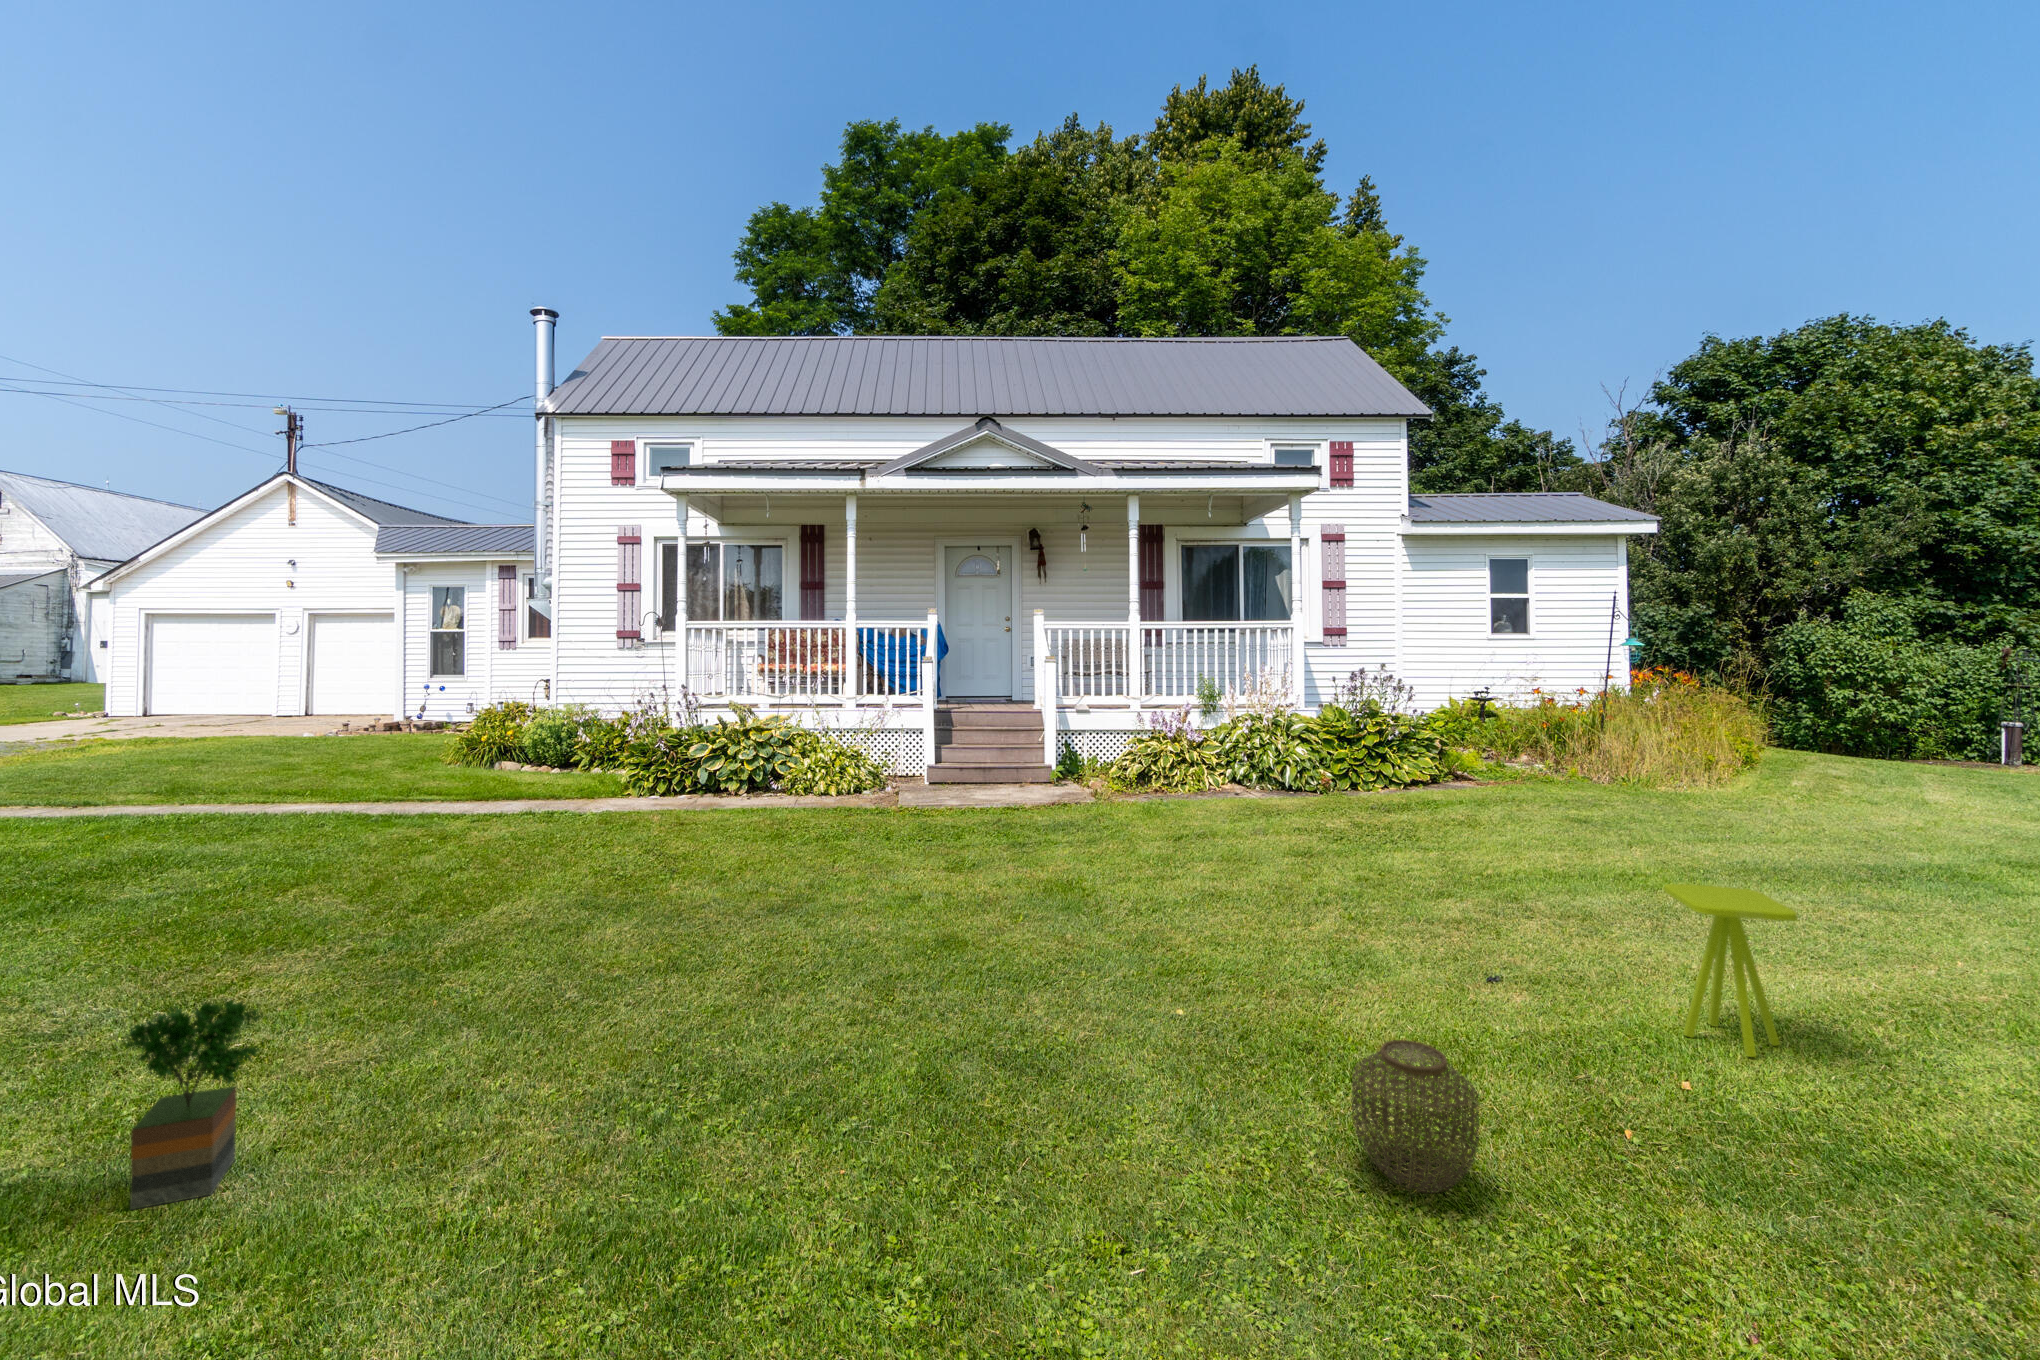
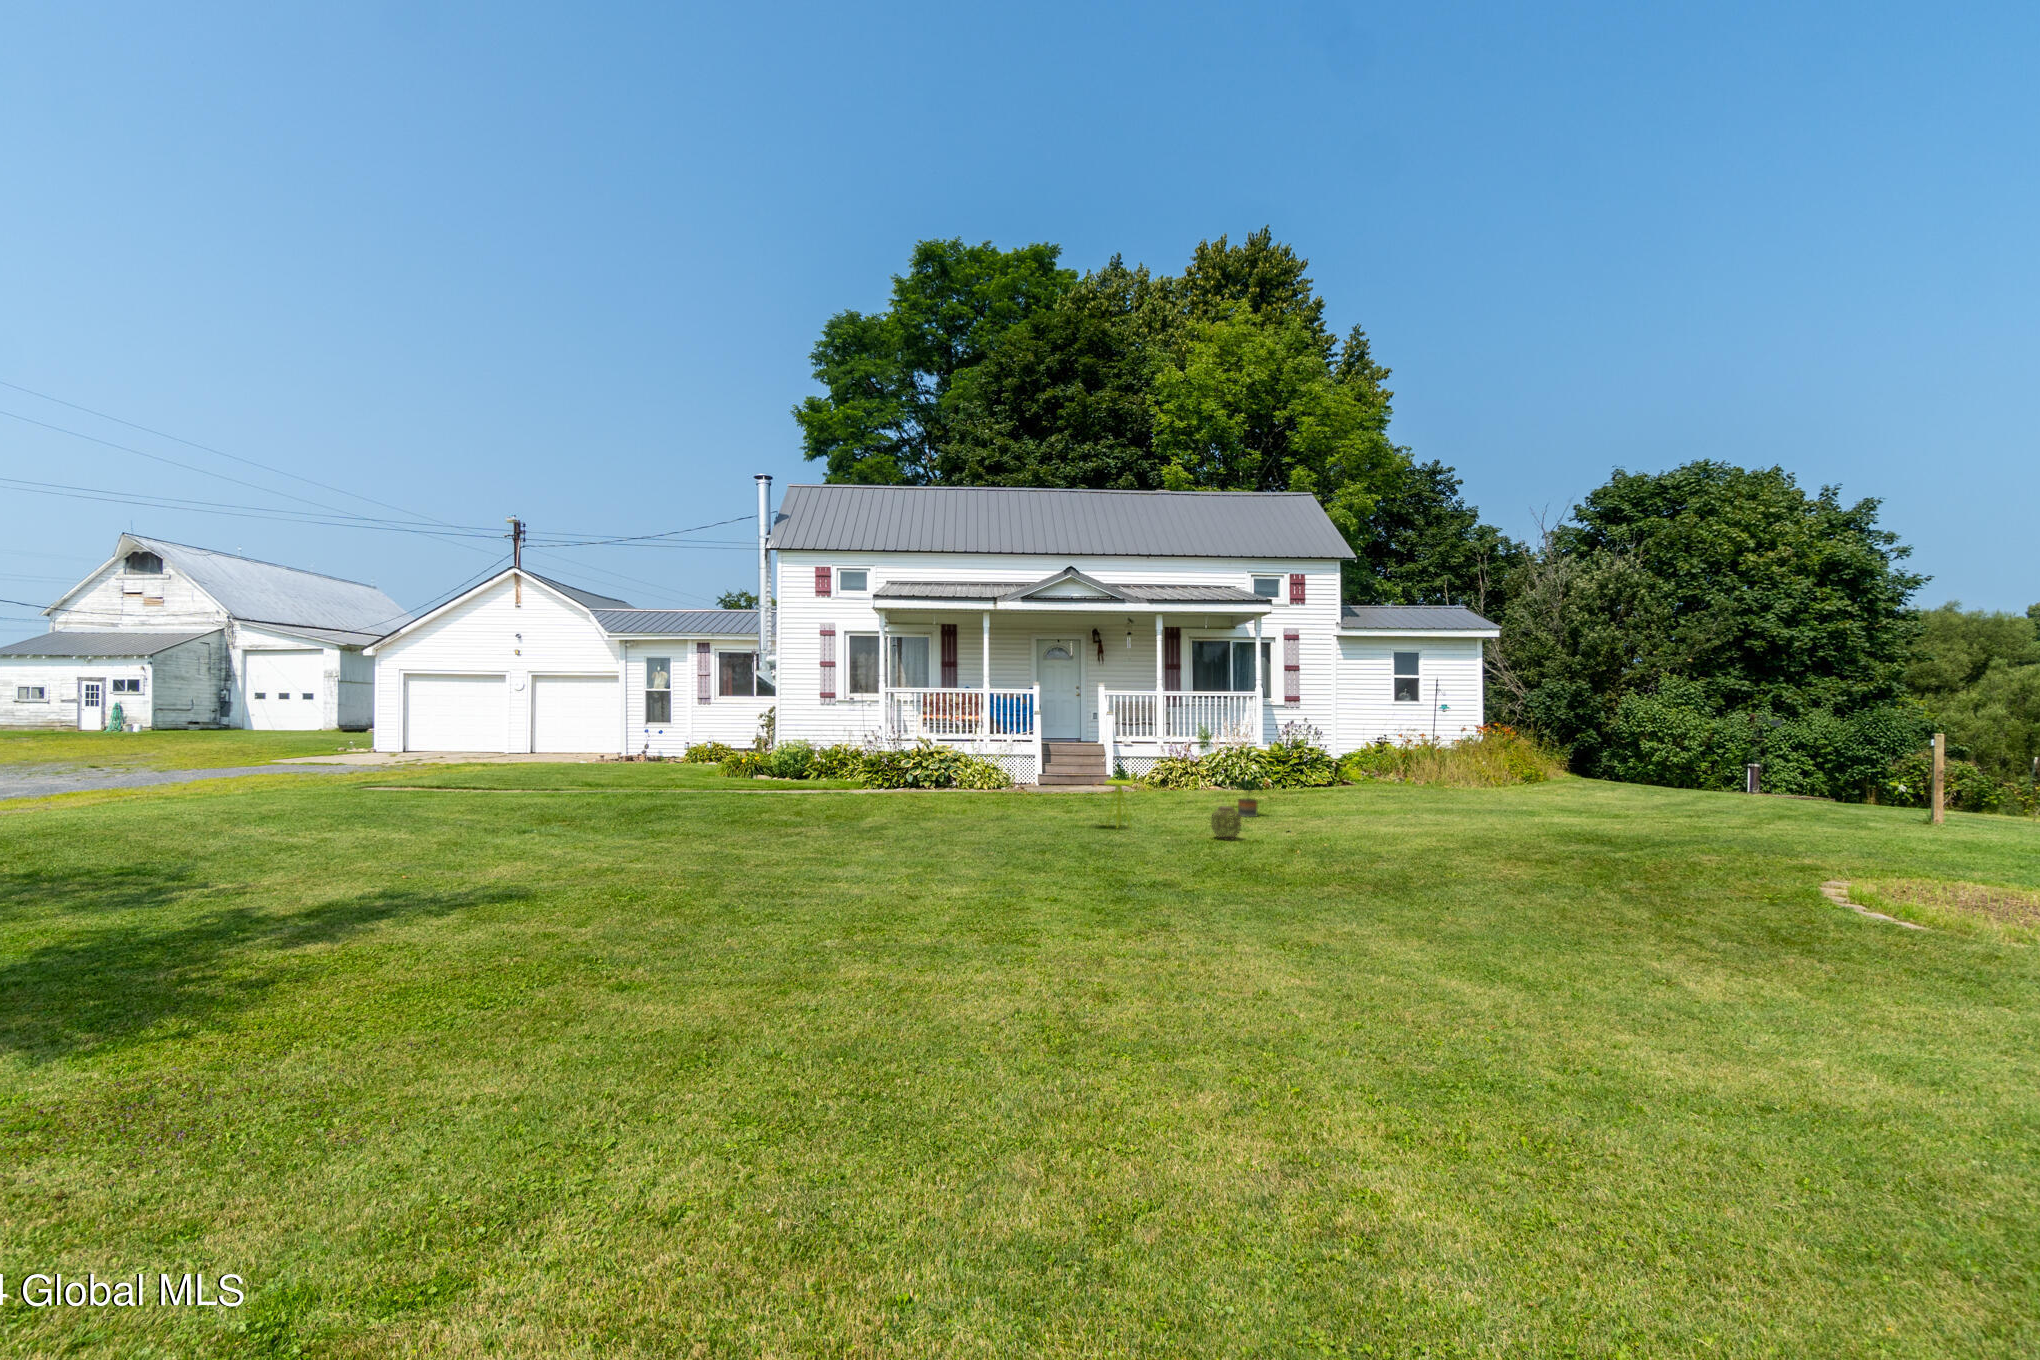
side table: present [1664,884,1797,1057] -> present [1104,780,1133,828]
potted tree: present [121,1000,262,1210] -> present [1236,779,1263,817]

